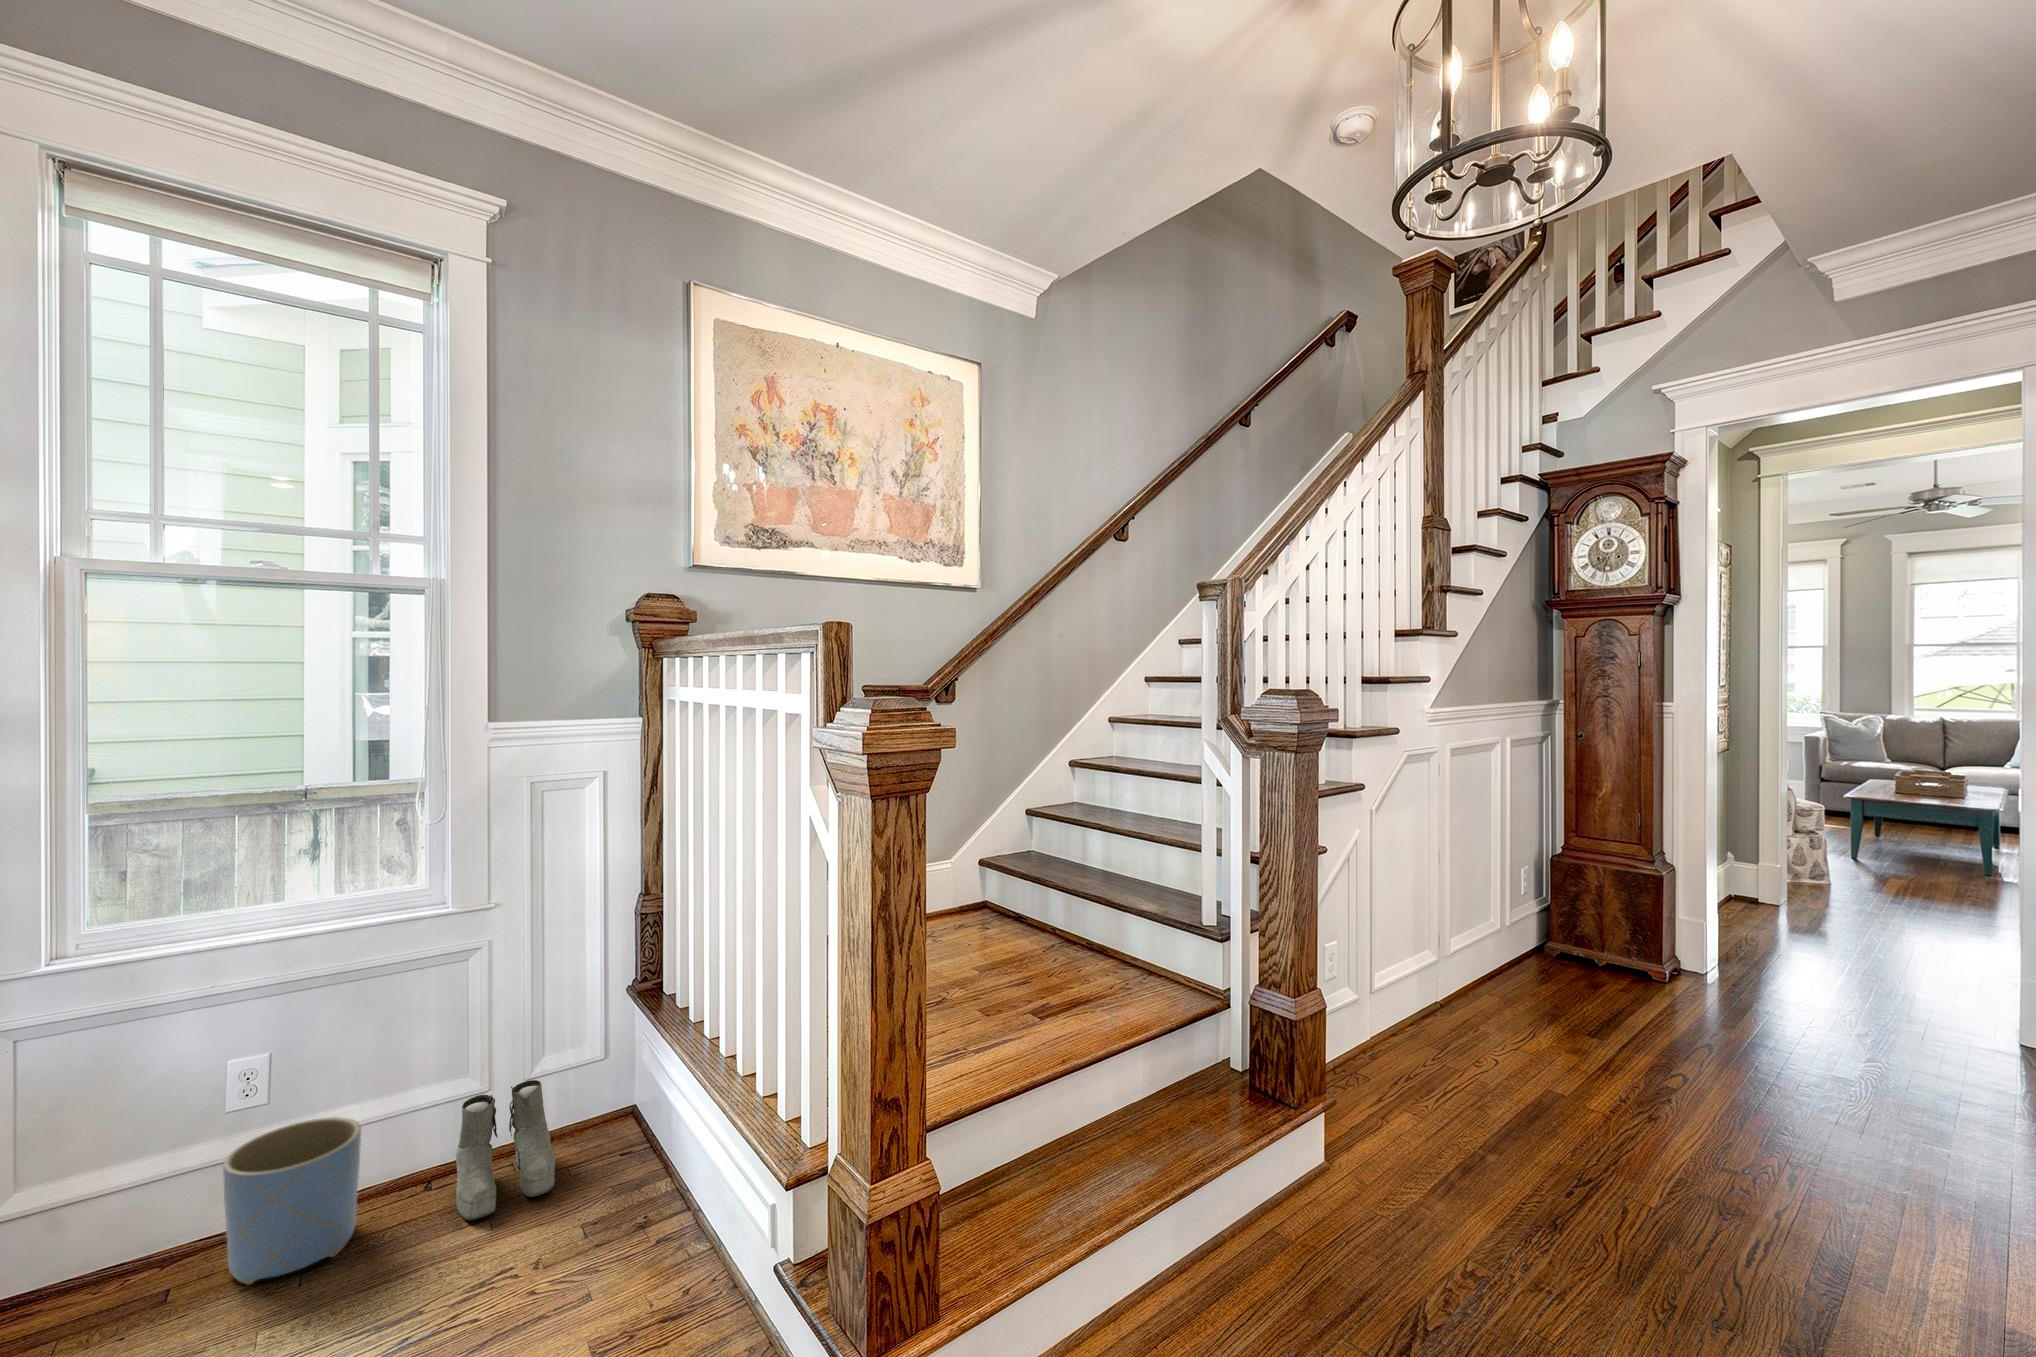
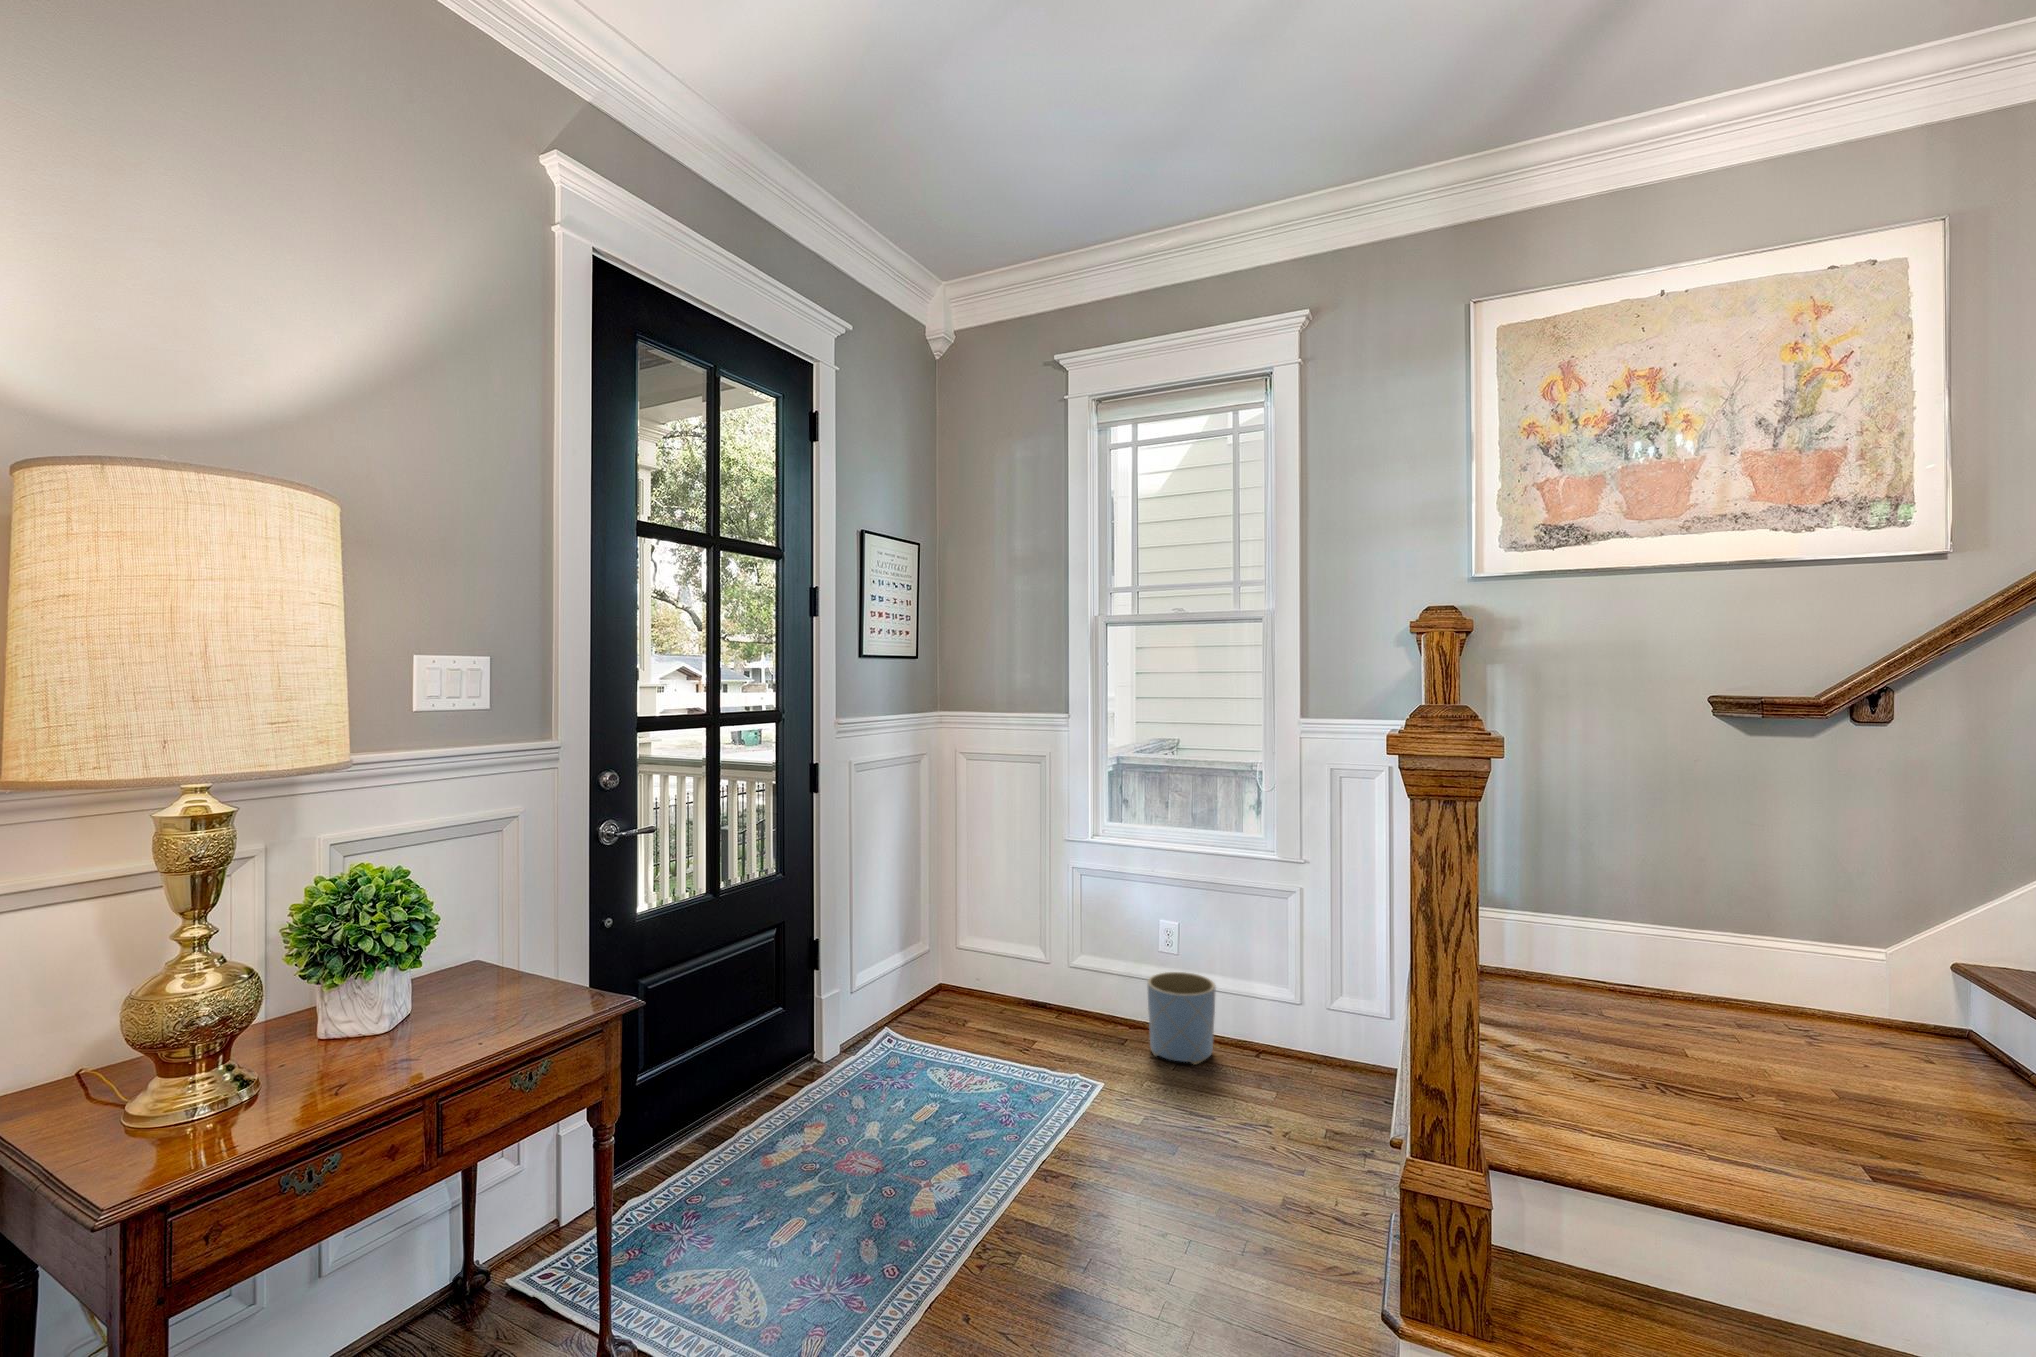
boots: present [456,1080,555,1220] -> none [1265,1001,1336,1094]

